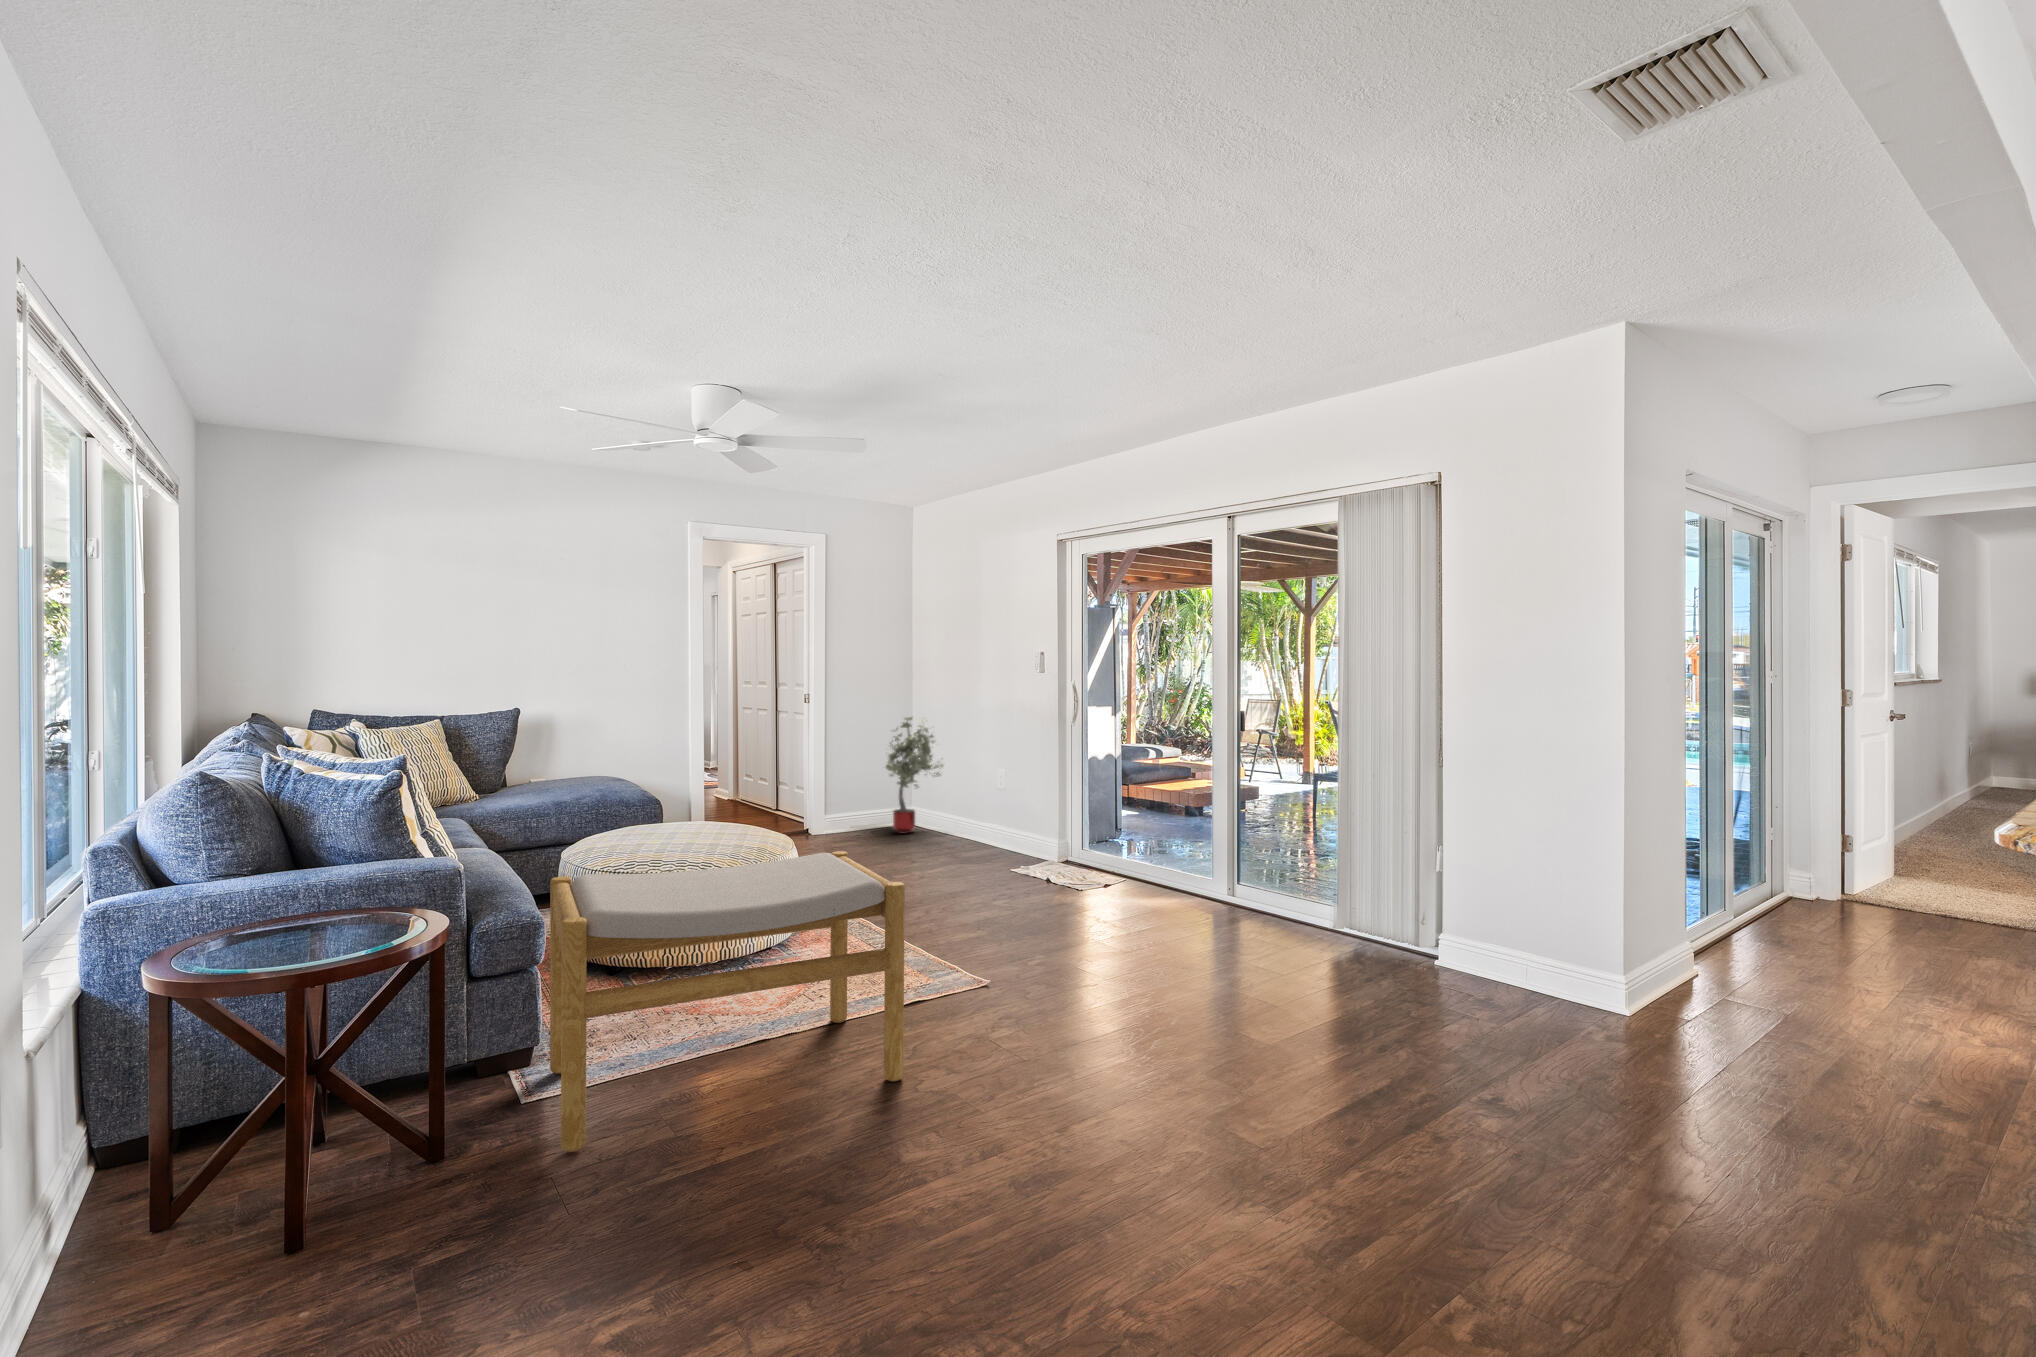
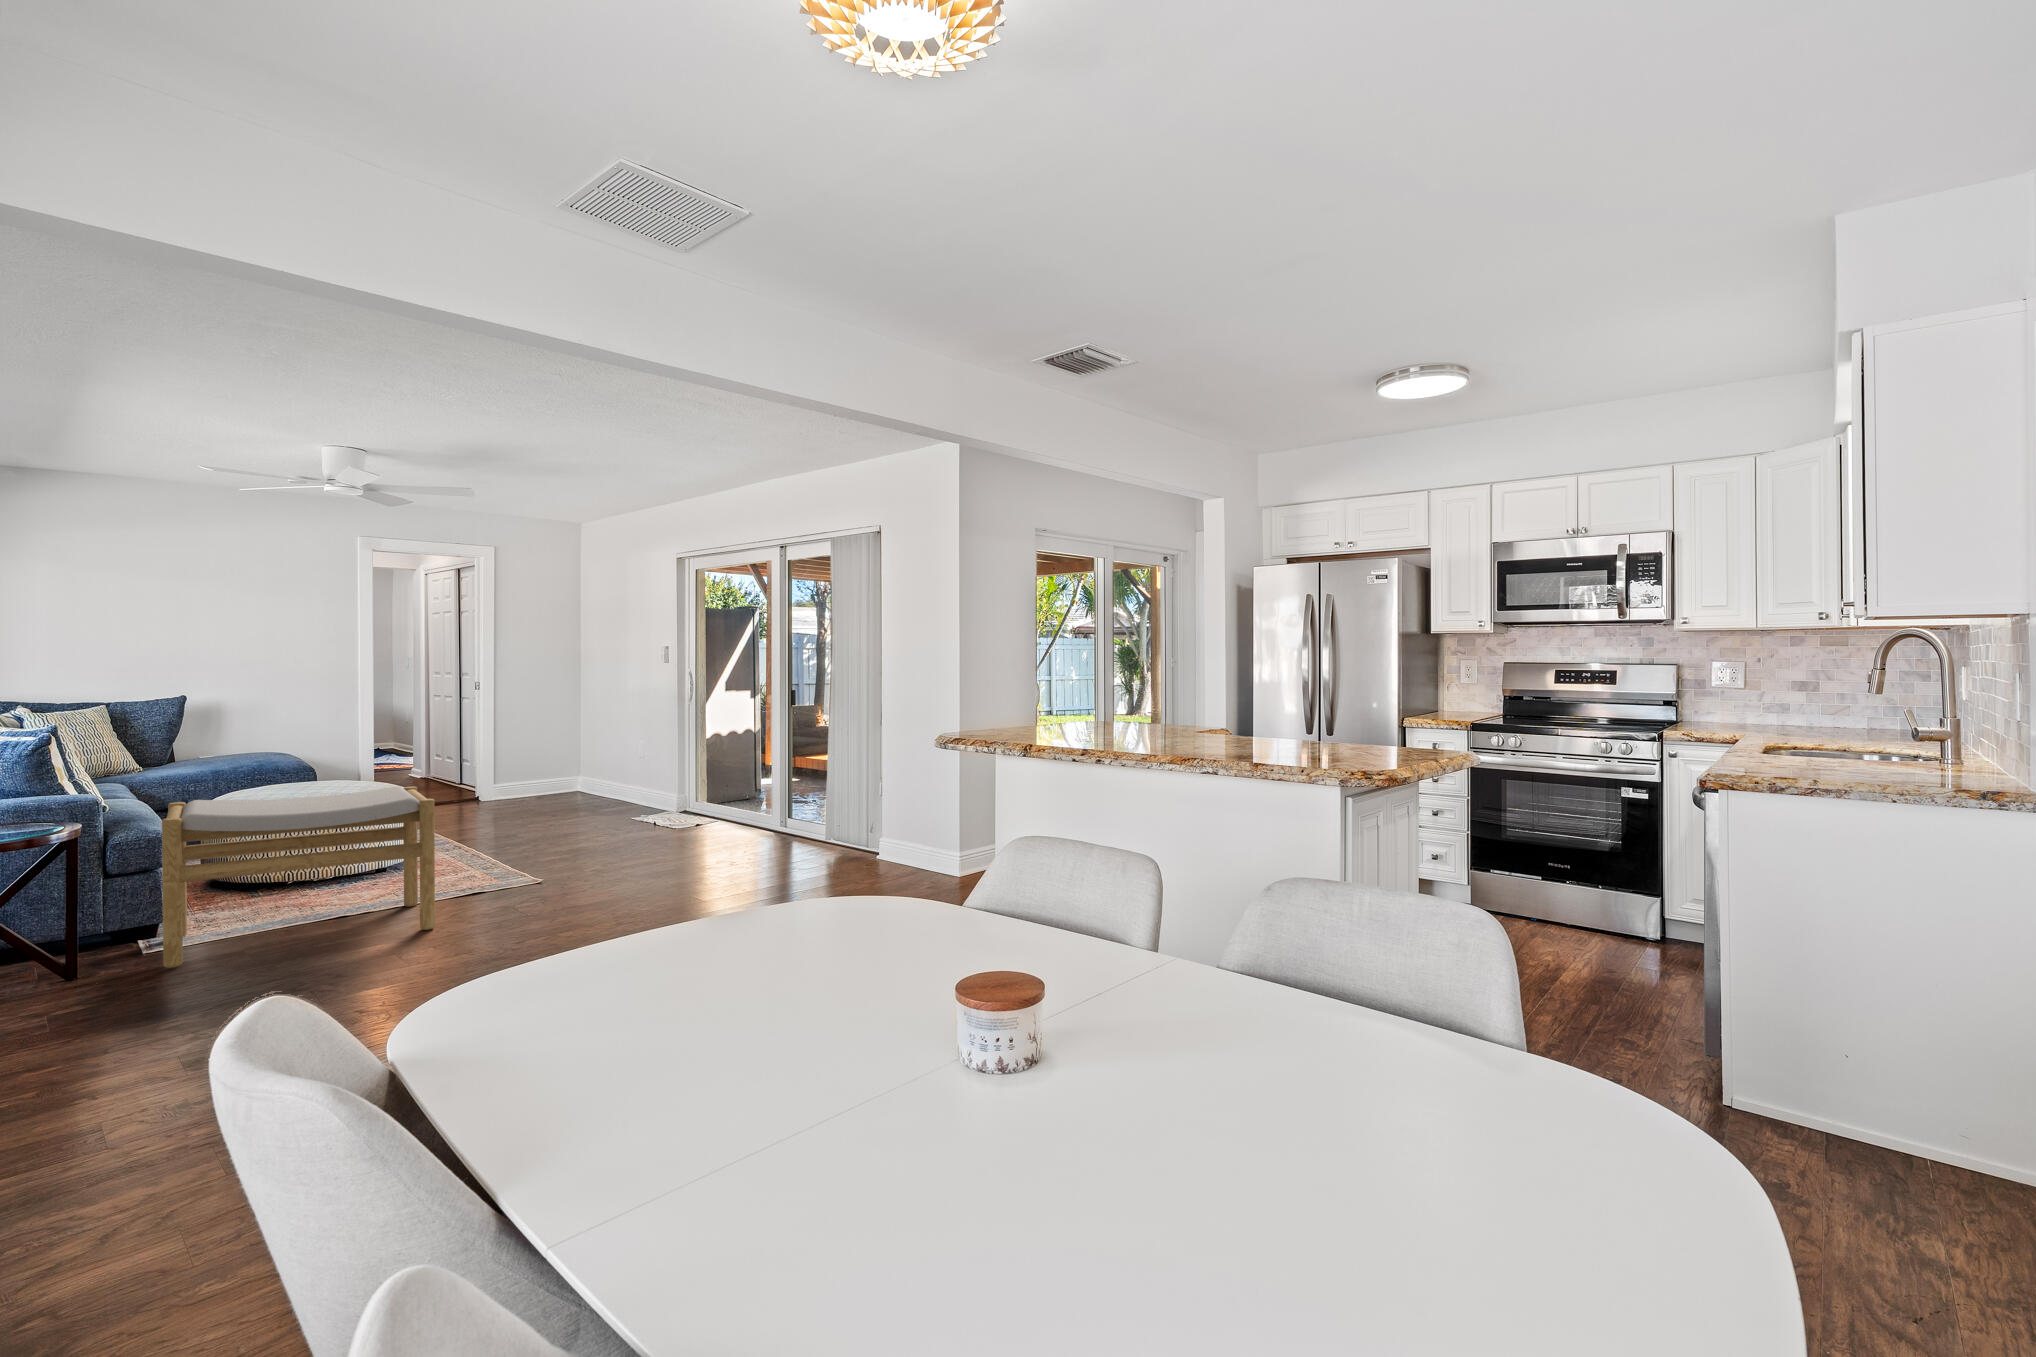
potted tree: present [886,717,944,833] -> none [547,700,606,799]

